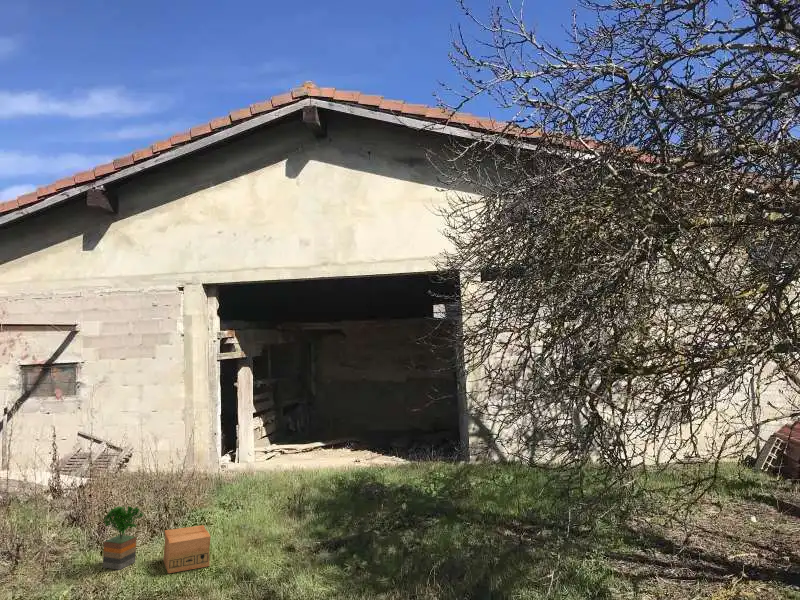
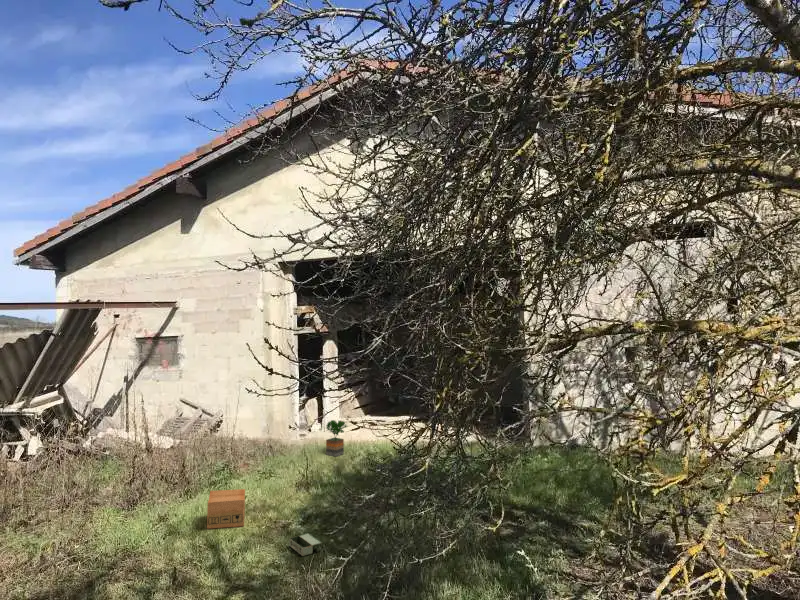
potted tree: present [103,506,143,570] -> present [326,420,347,457]
toolbox: none [273,565,311,590] -> present [289,533,322,556]

